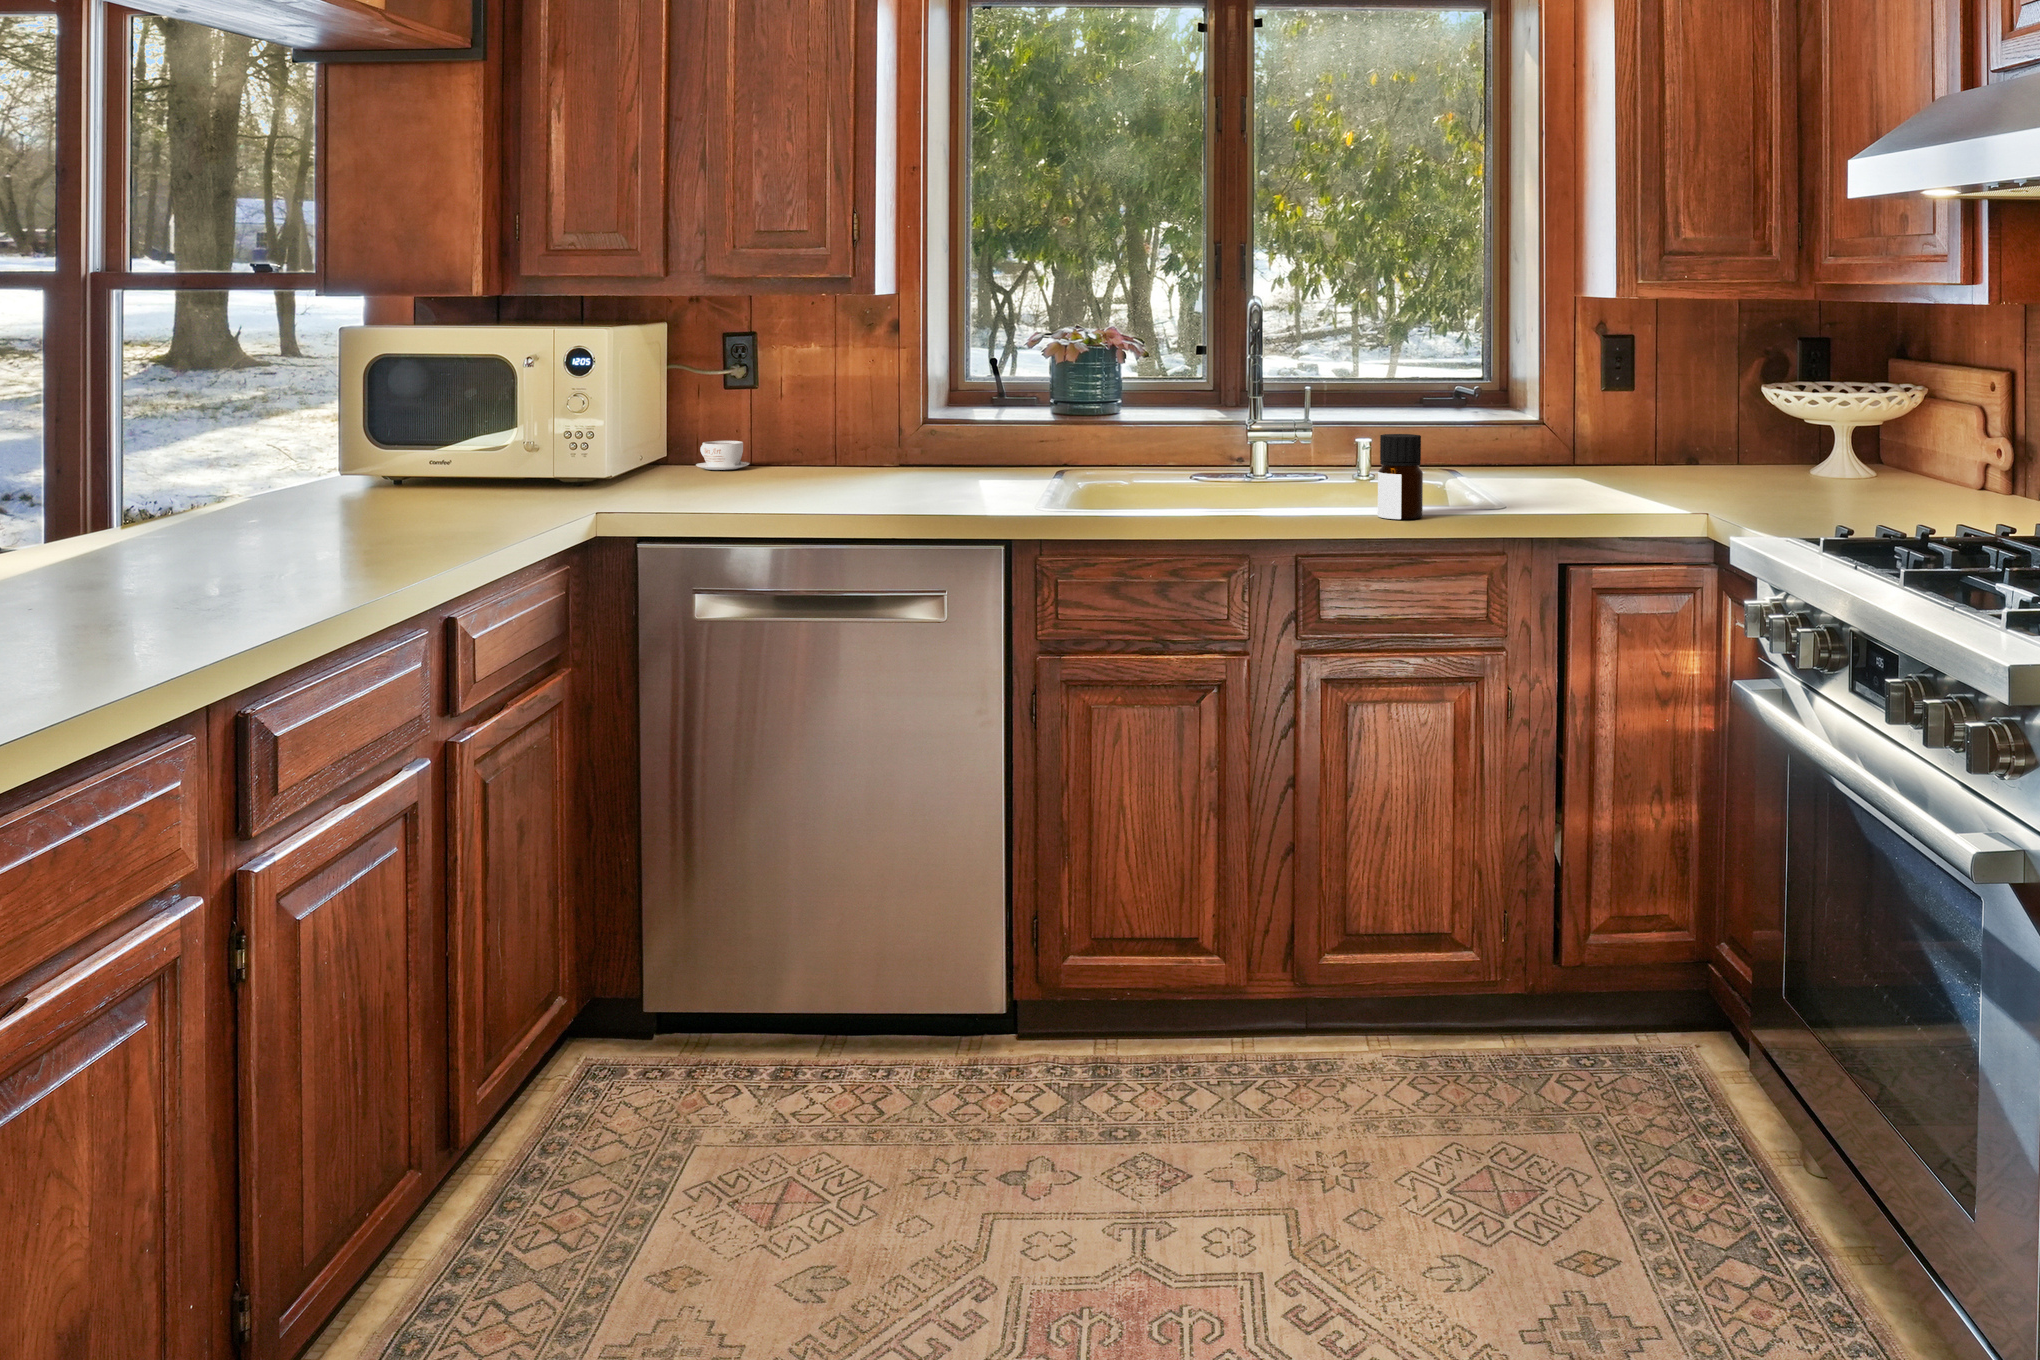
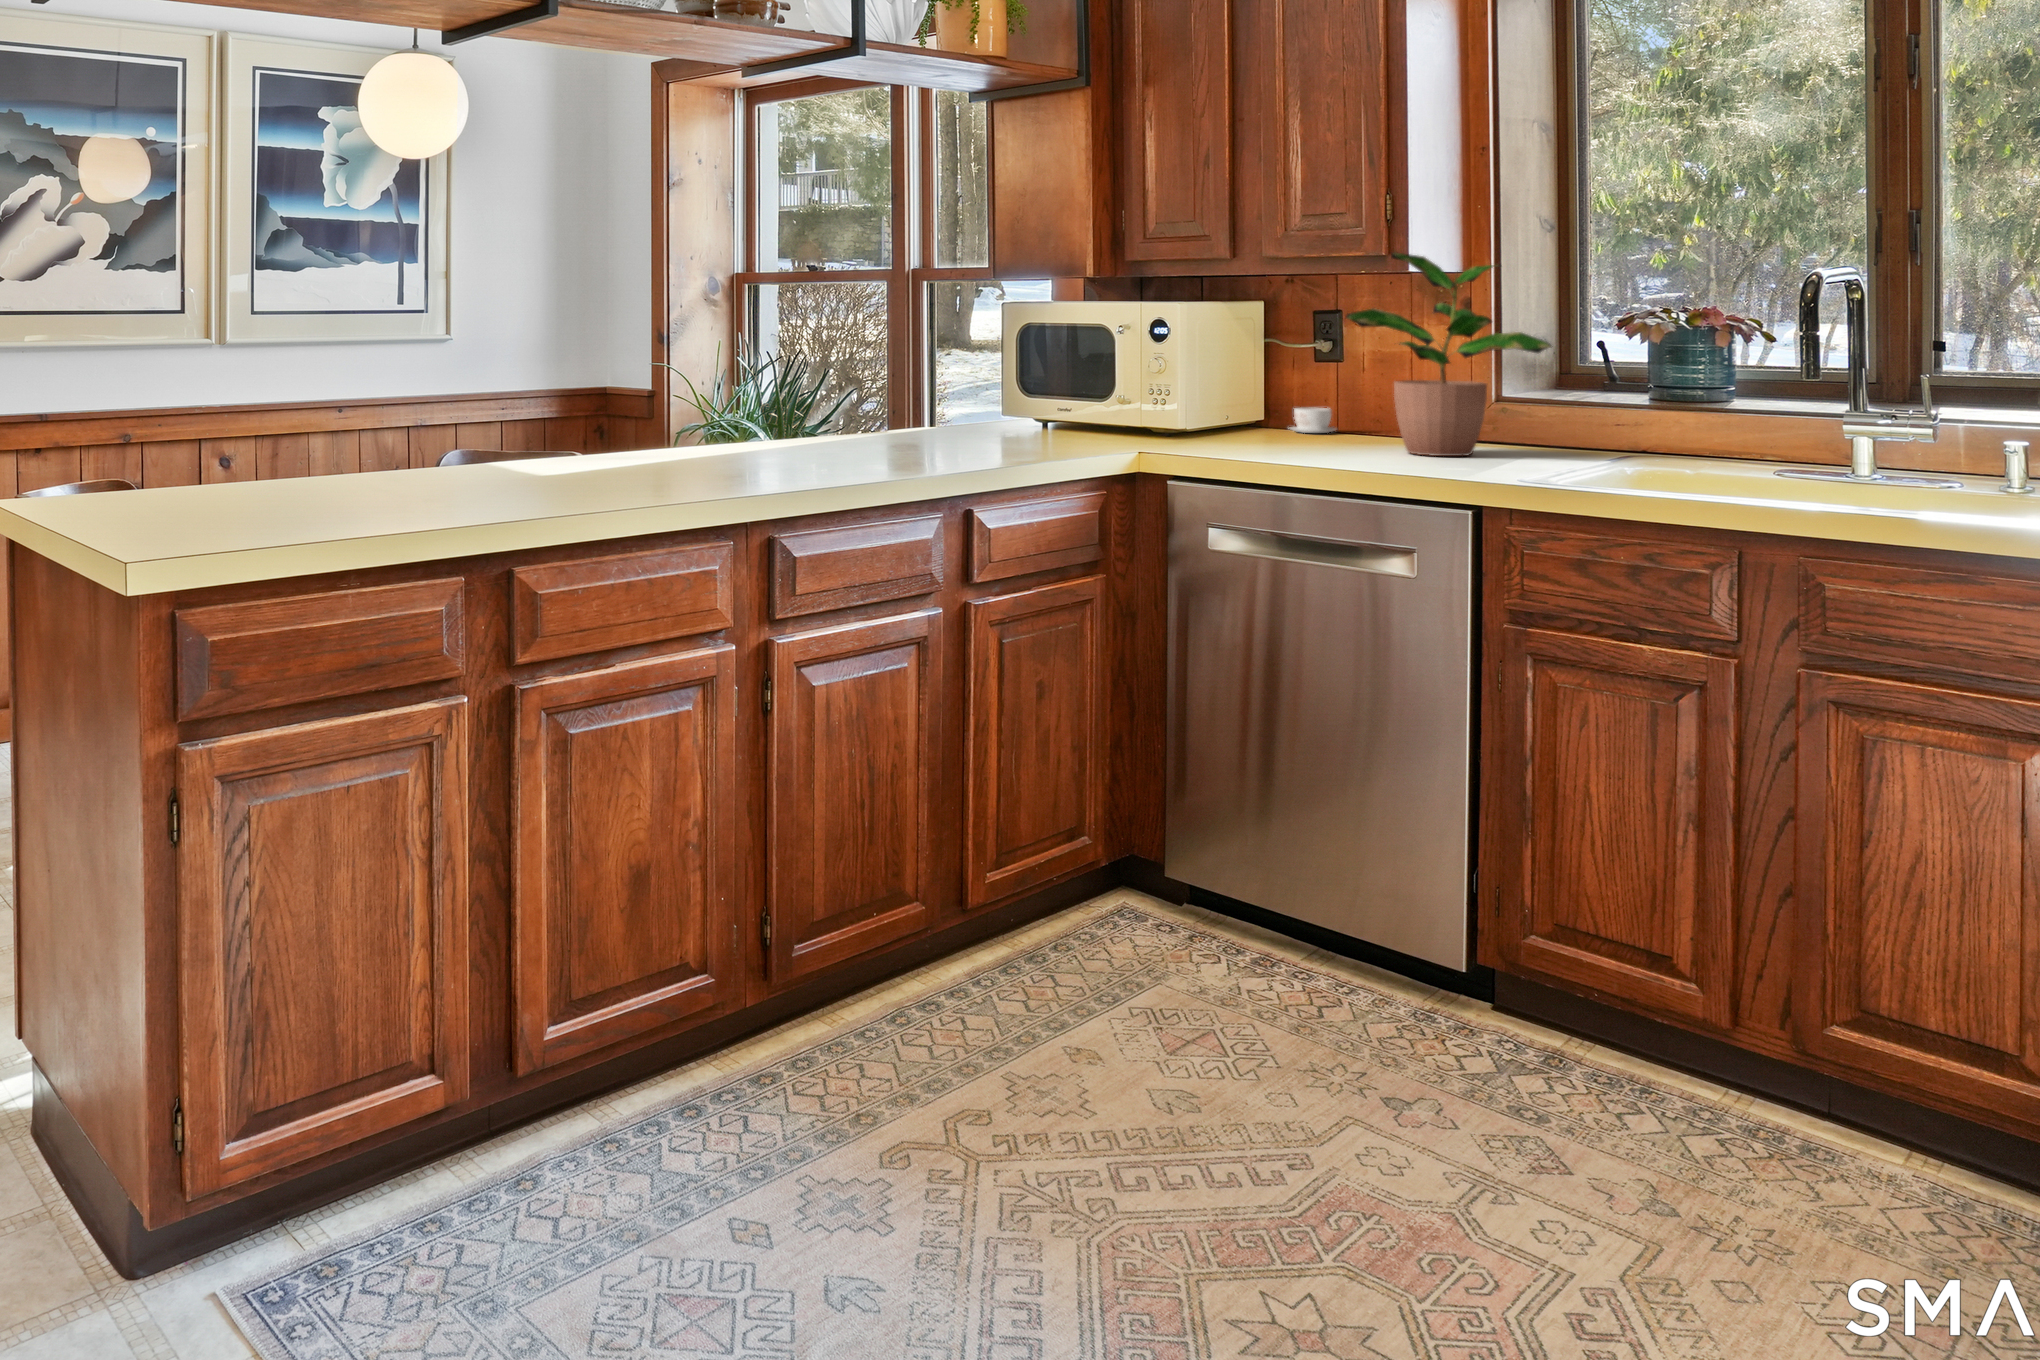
potted plant: none [796,279,1004,488] -> present [1346,252,1551,456]
bottle: present [1378,434,1423,519] -> none [1935,421,2004,526]

